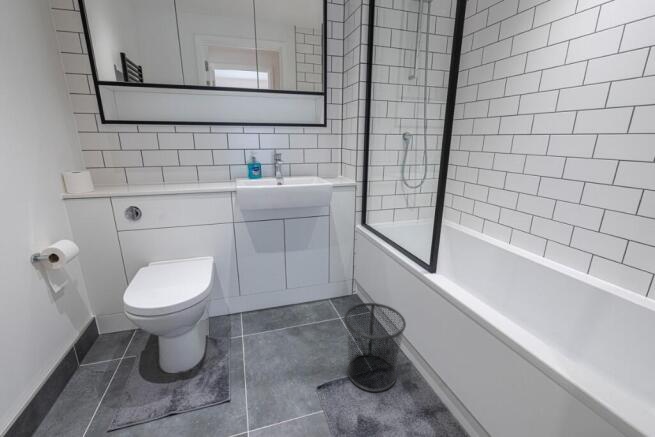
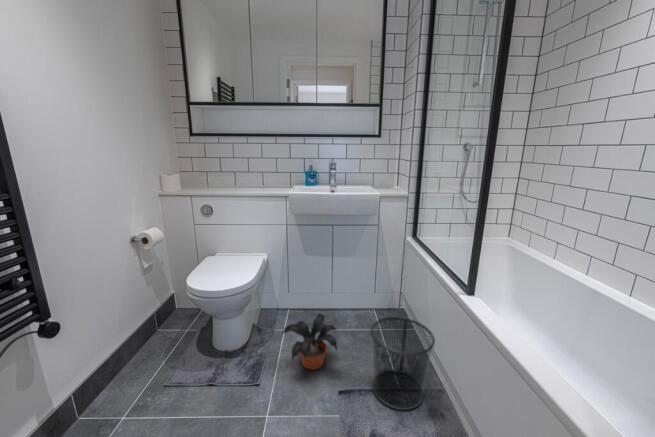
potted plant: none [247,312,310,372] -> present [283,314,337,369]

